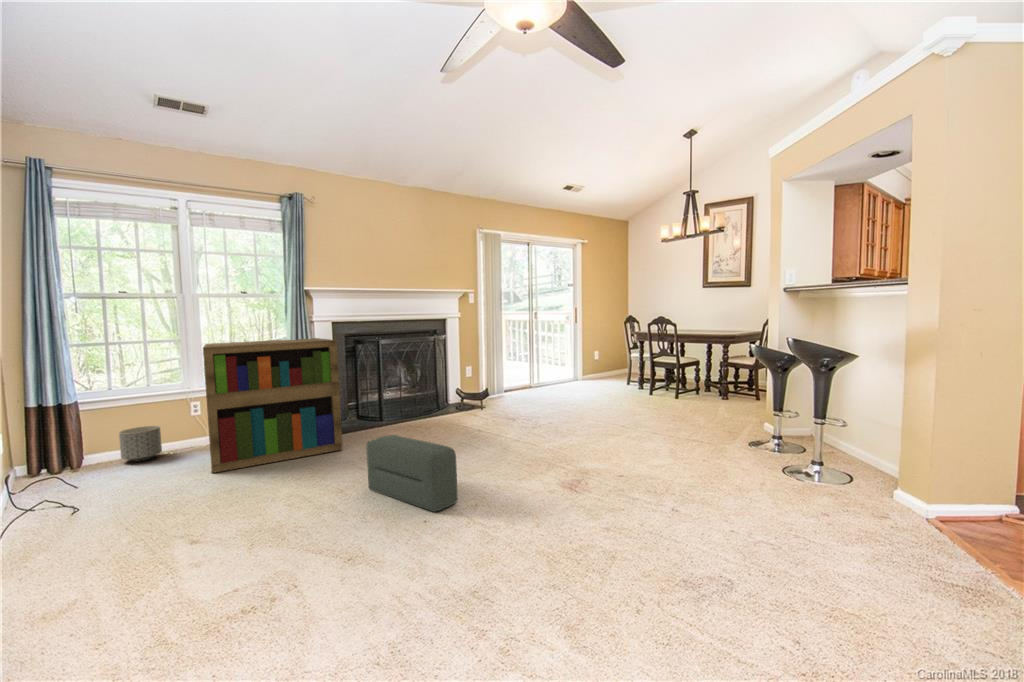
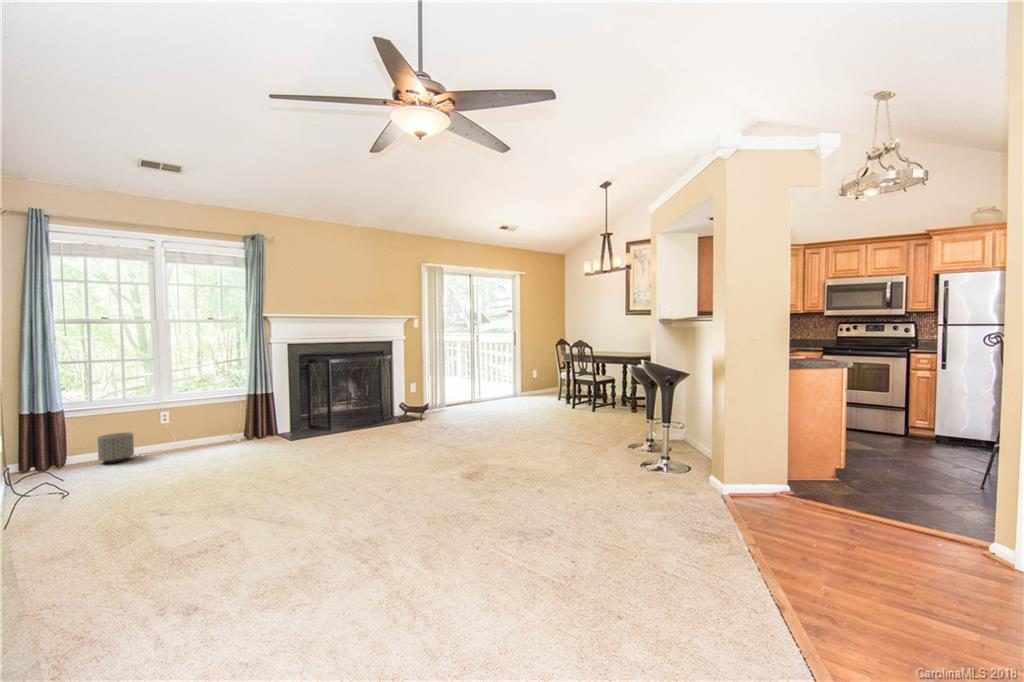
bookshelf: present [203,338,343,473] -> none [176,358,293,470]
pouf: present [366,435,458,511] -> none [310,437,379,493]

